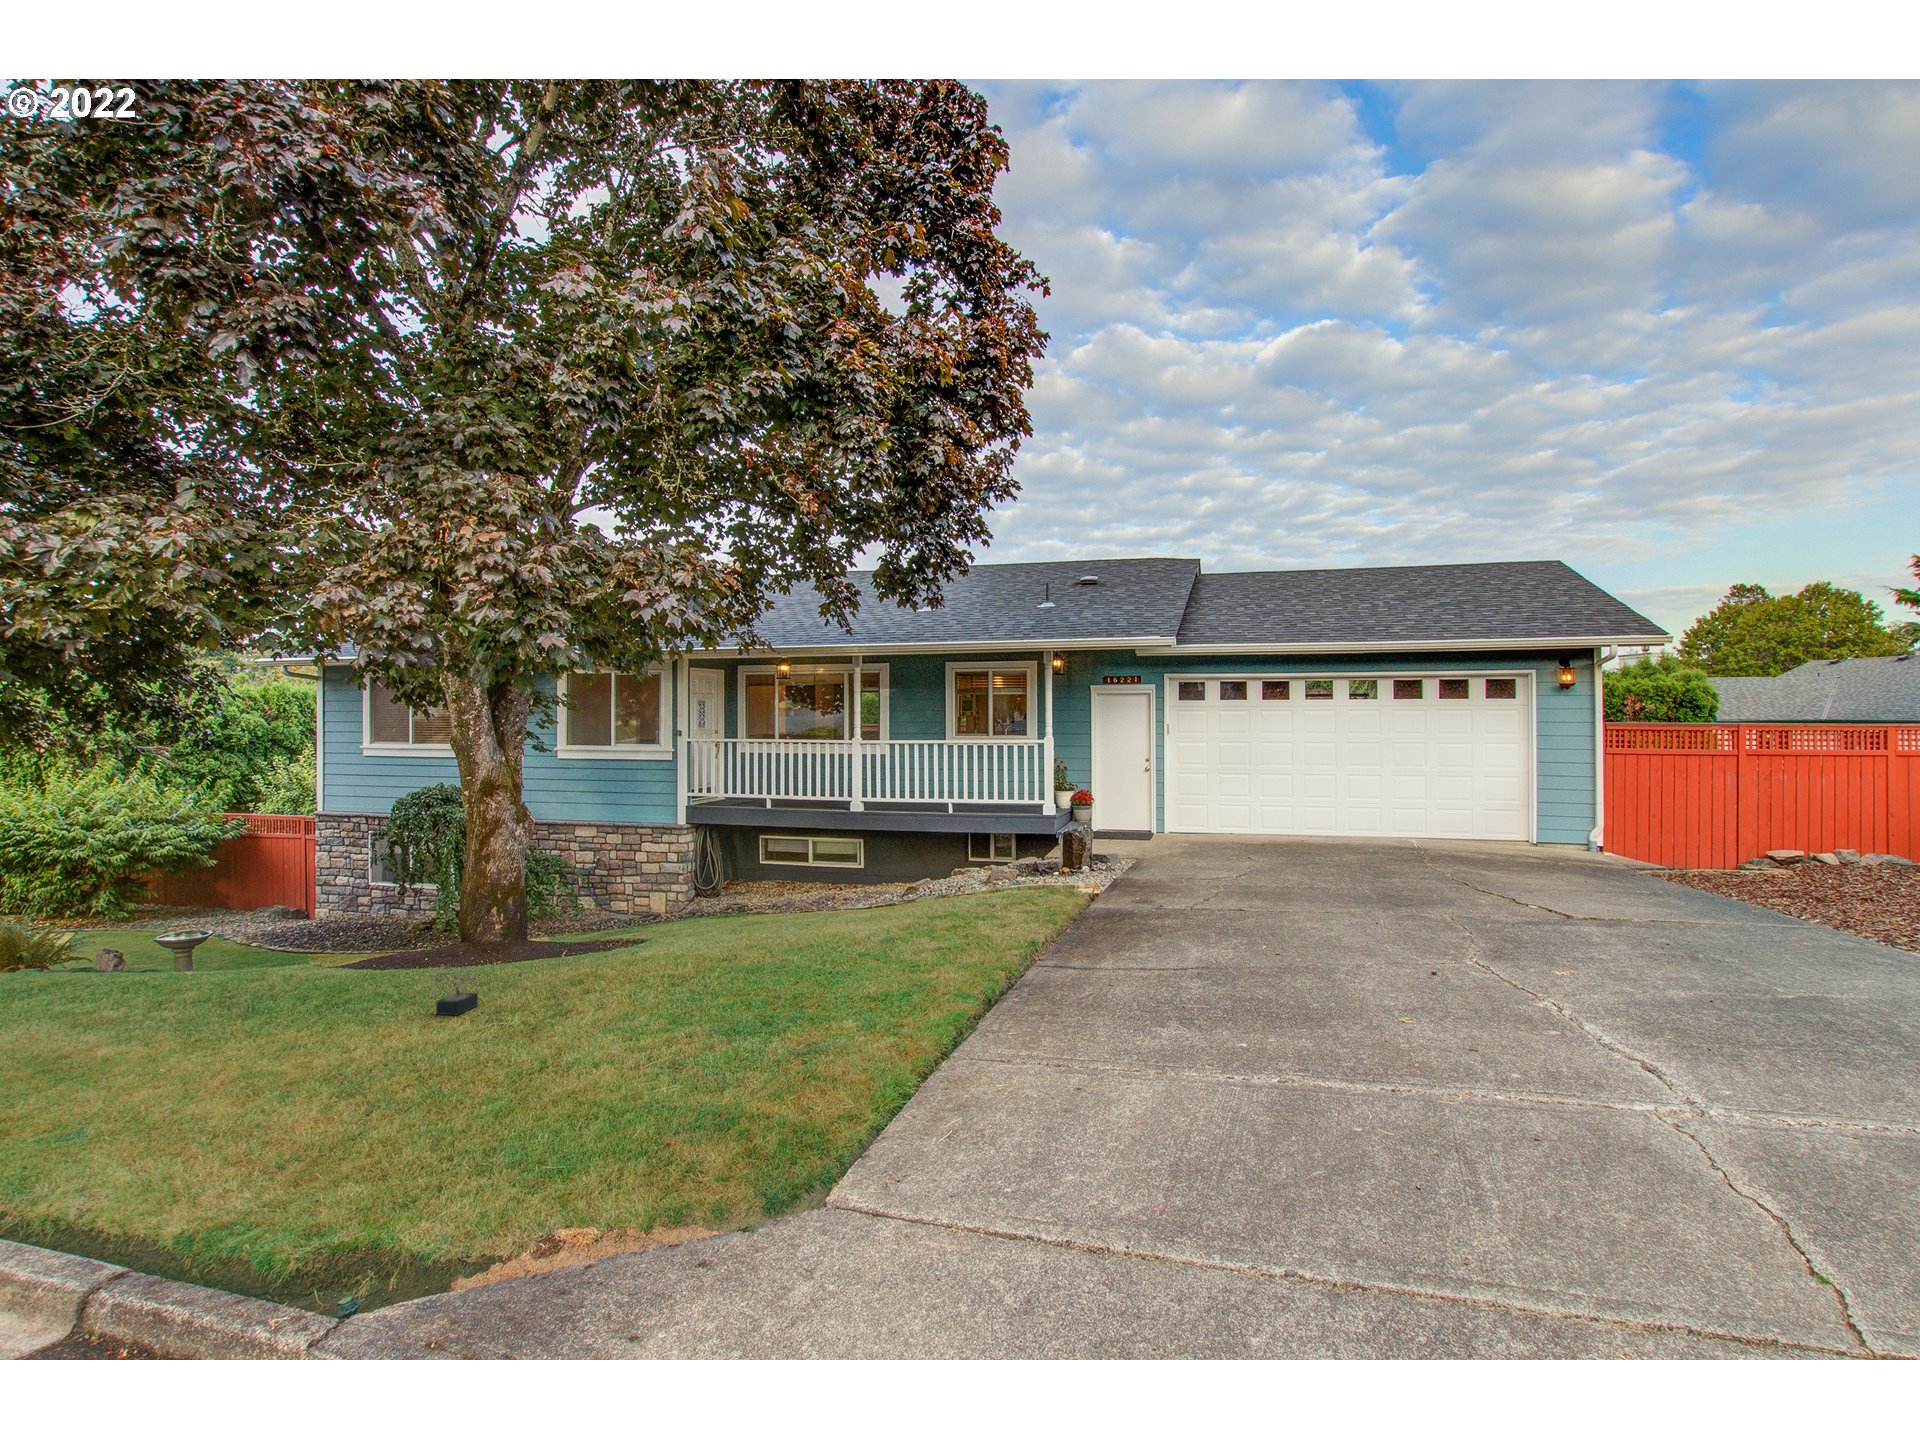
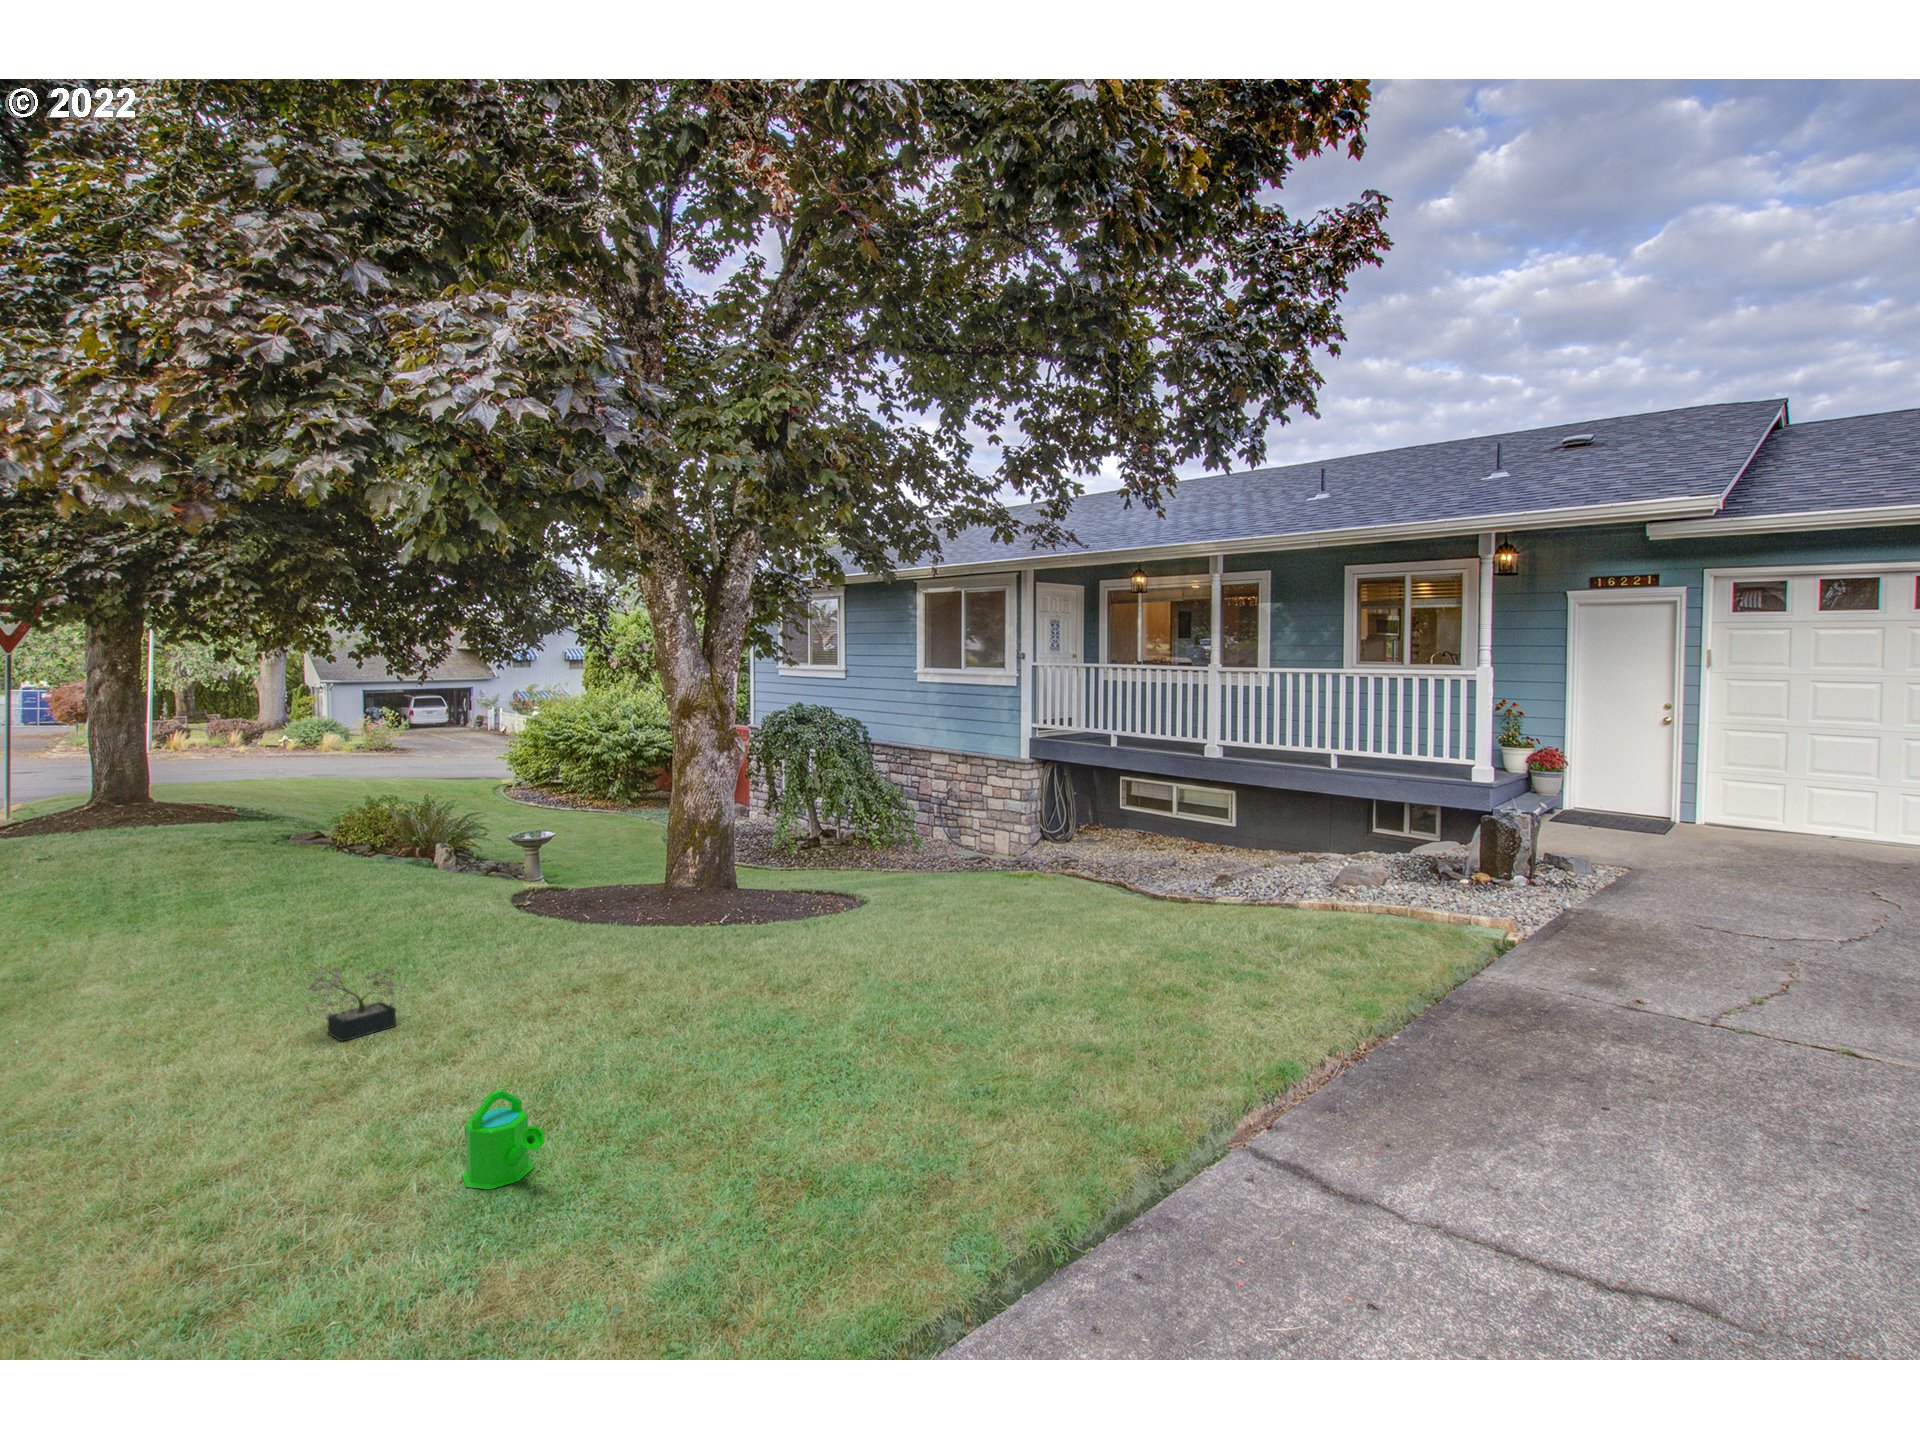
watering can: none [661,982,725,1034] -> present [462,1089,544,1189]

